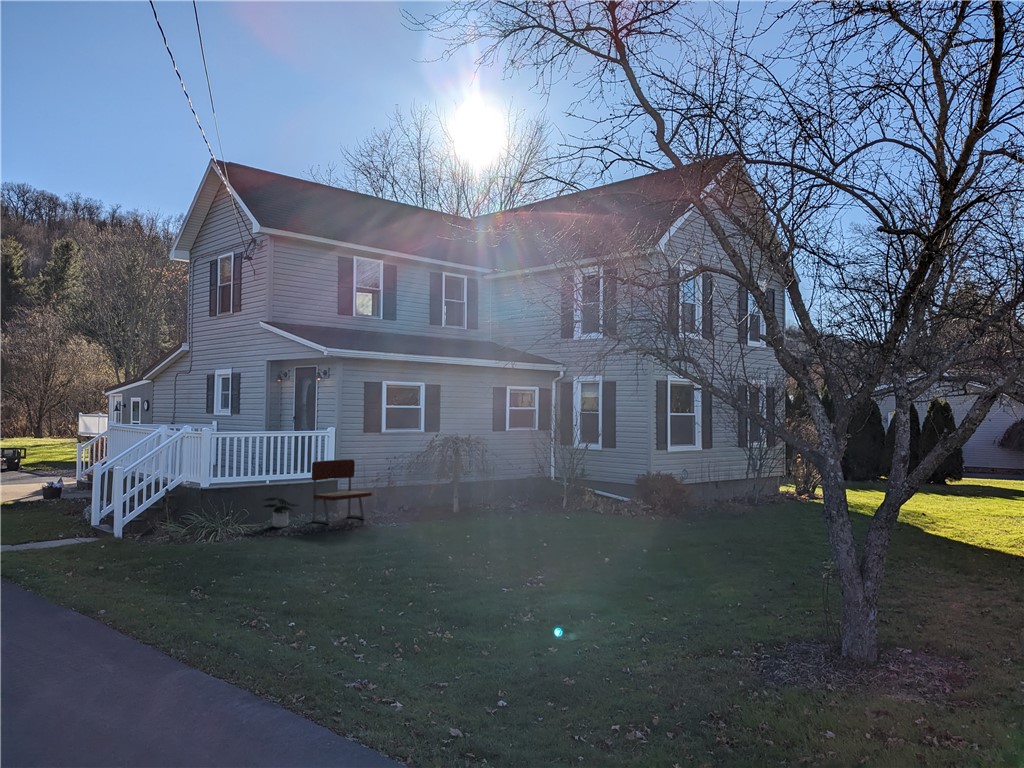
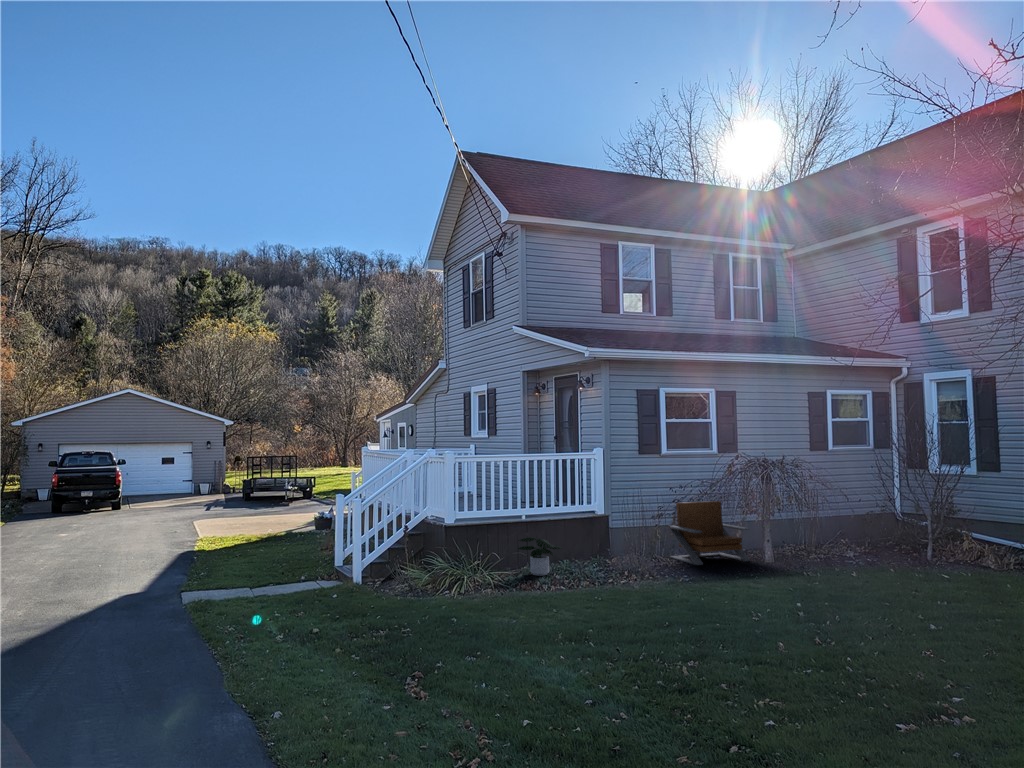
bench: present [312,460,372,524] -> none [576,489,653,573]
lounge chair: none [384,469,444,517] -> present [670,501,750,565]

